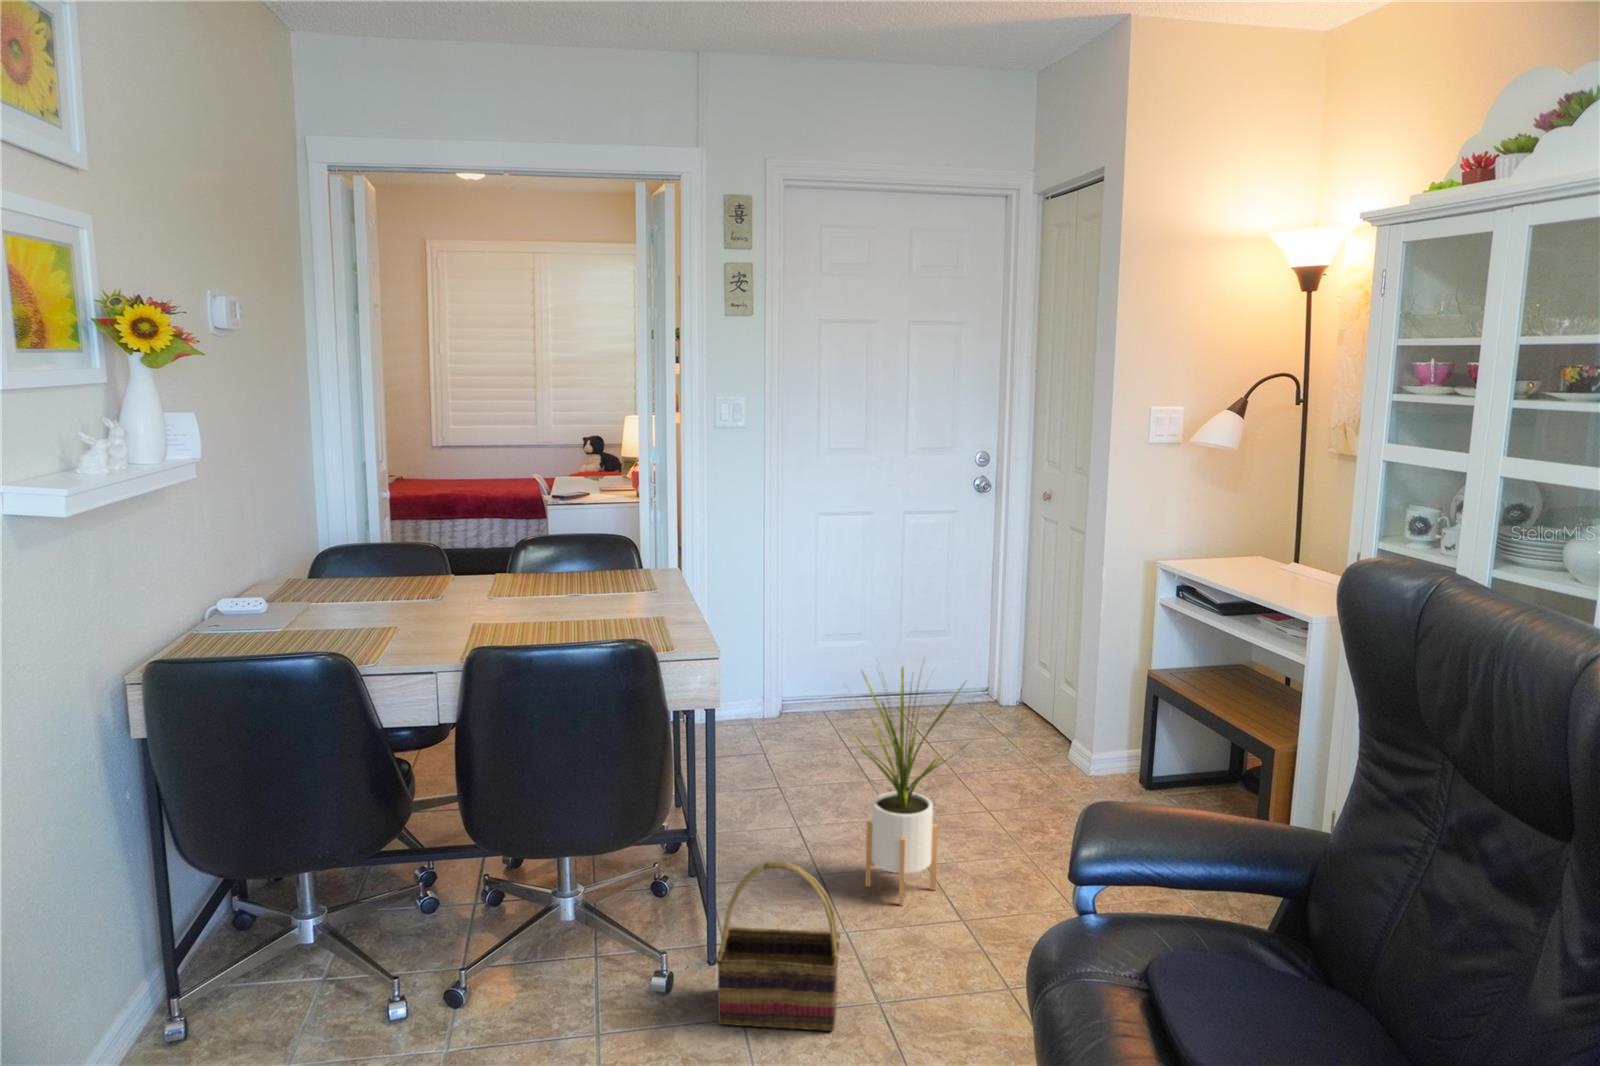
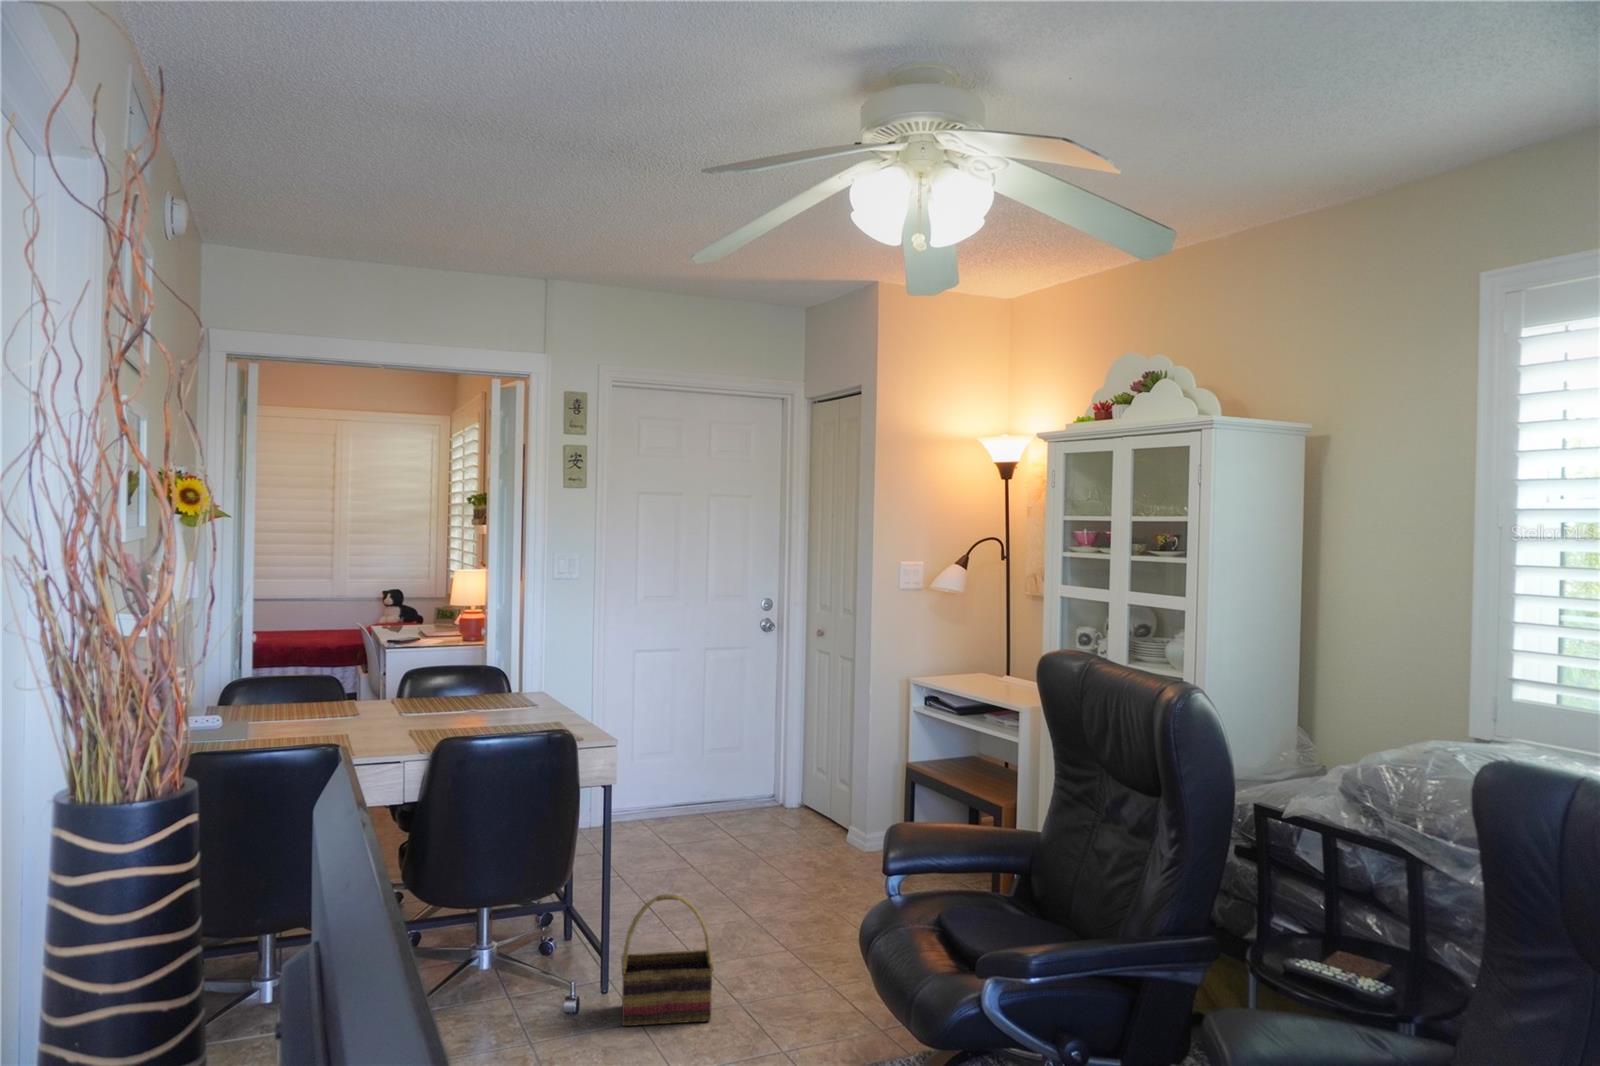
house plant: present [856,660,969,905] -> none [692,746,791,944]

